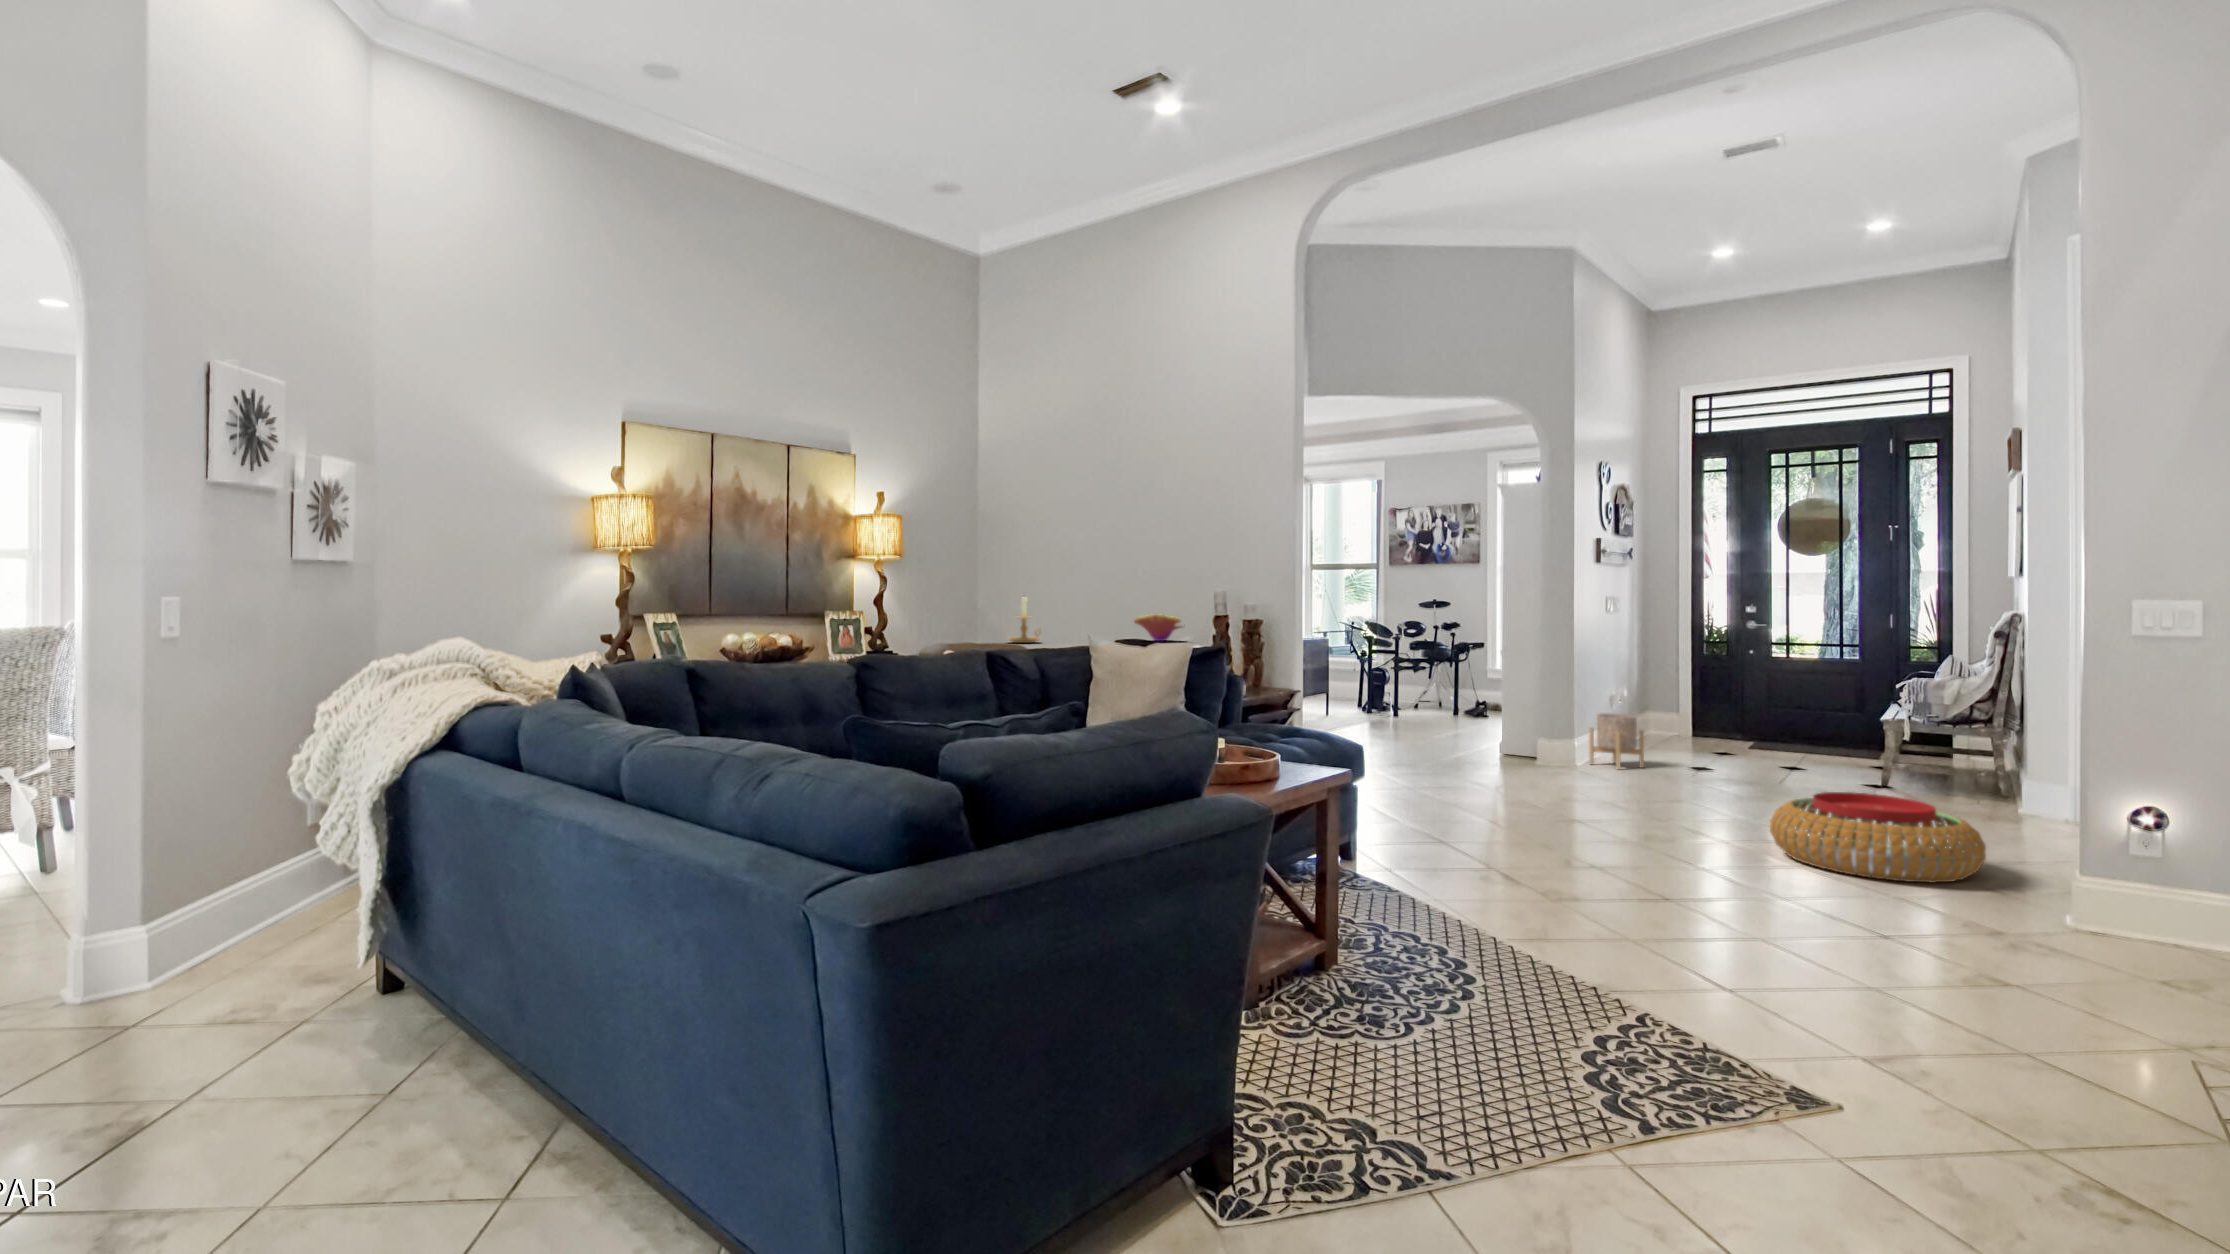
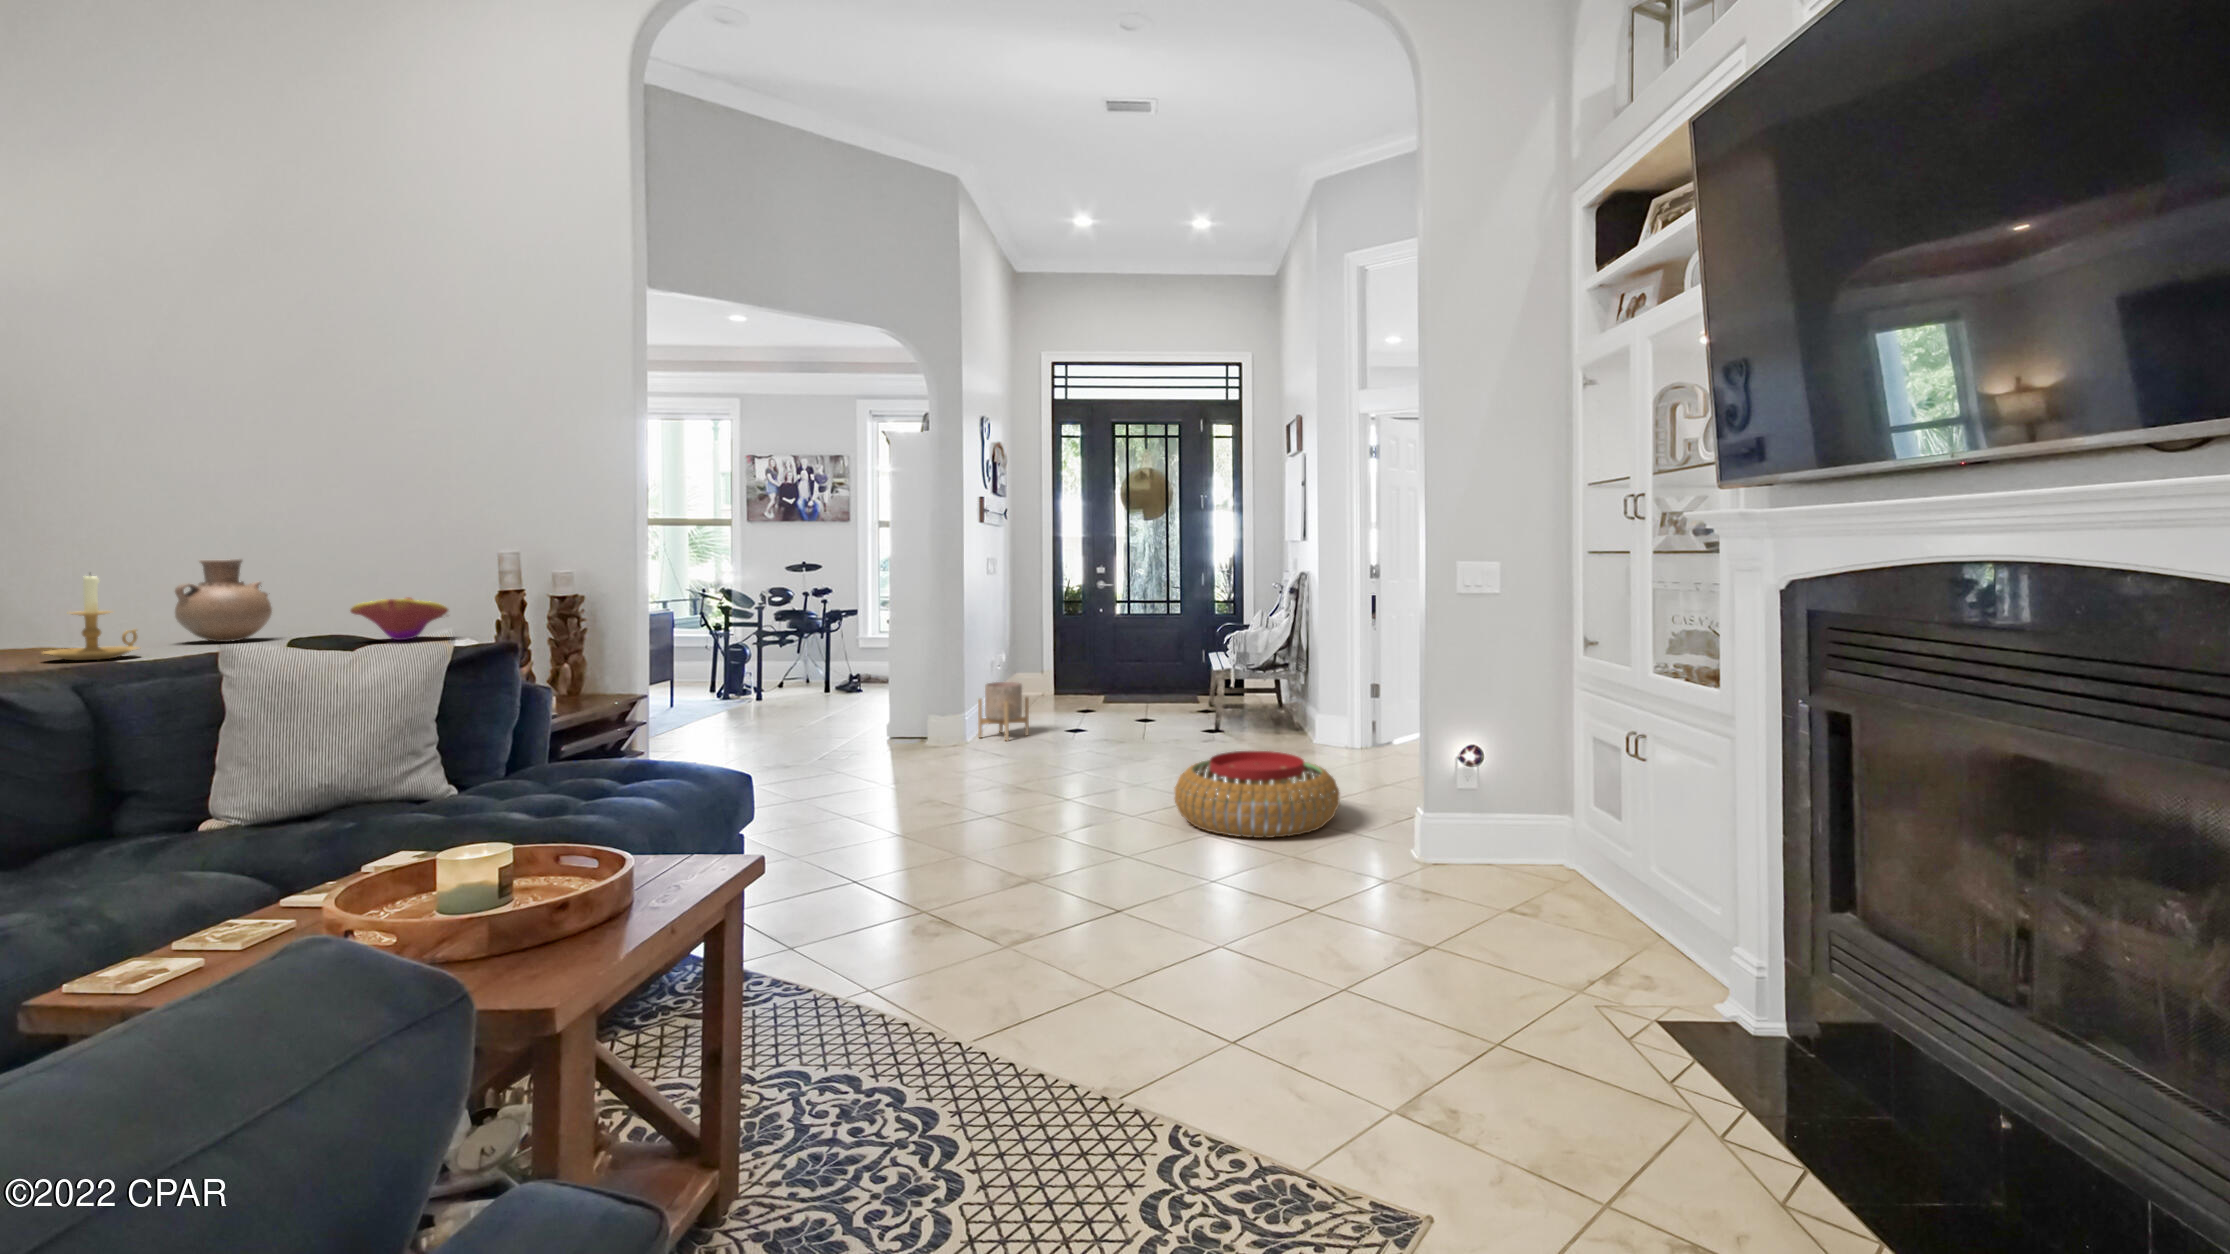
vase: none [1052,590,1095,638] -> present [175,559,272,642]

